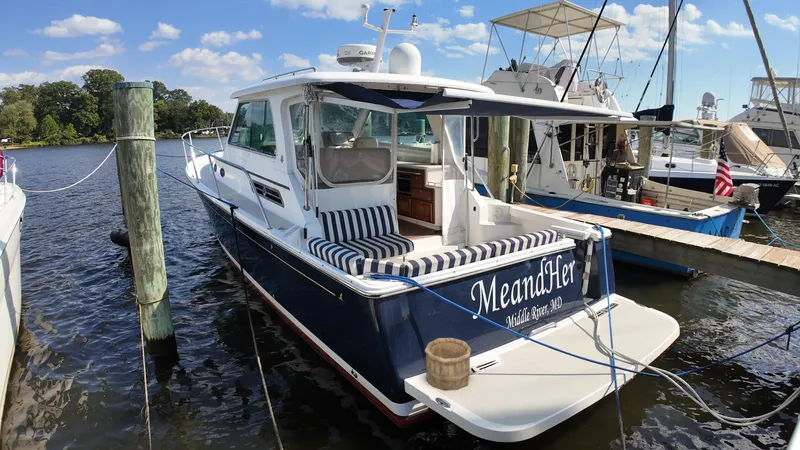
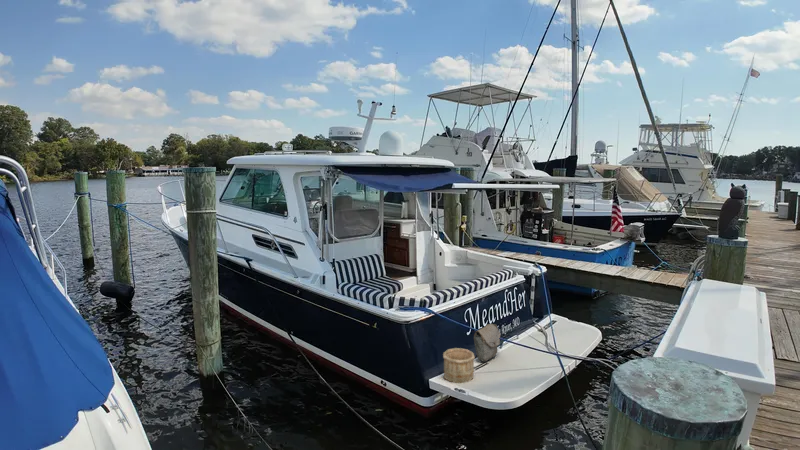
bag: none [481,305,523,358] -> present [474,324,500,362]

